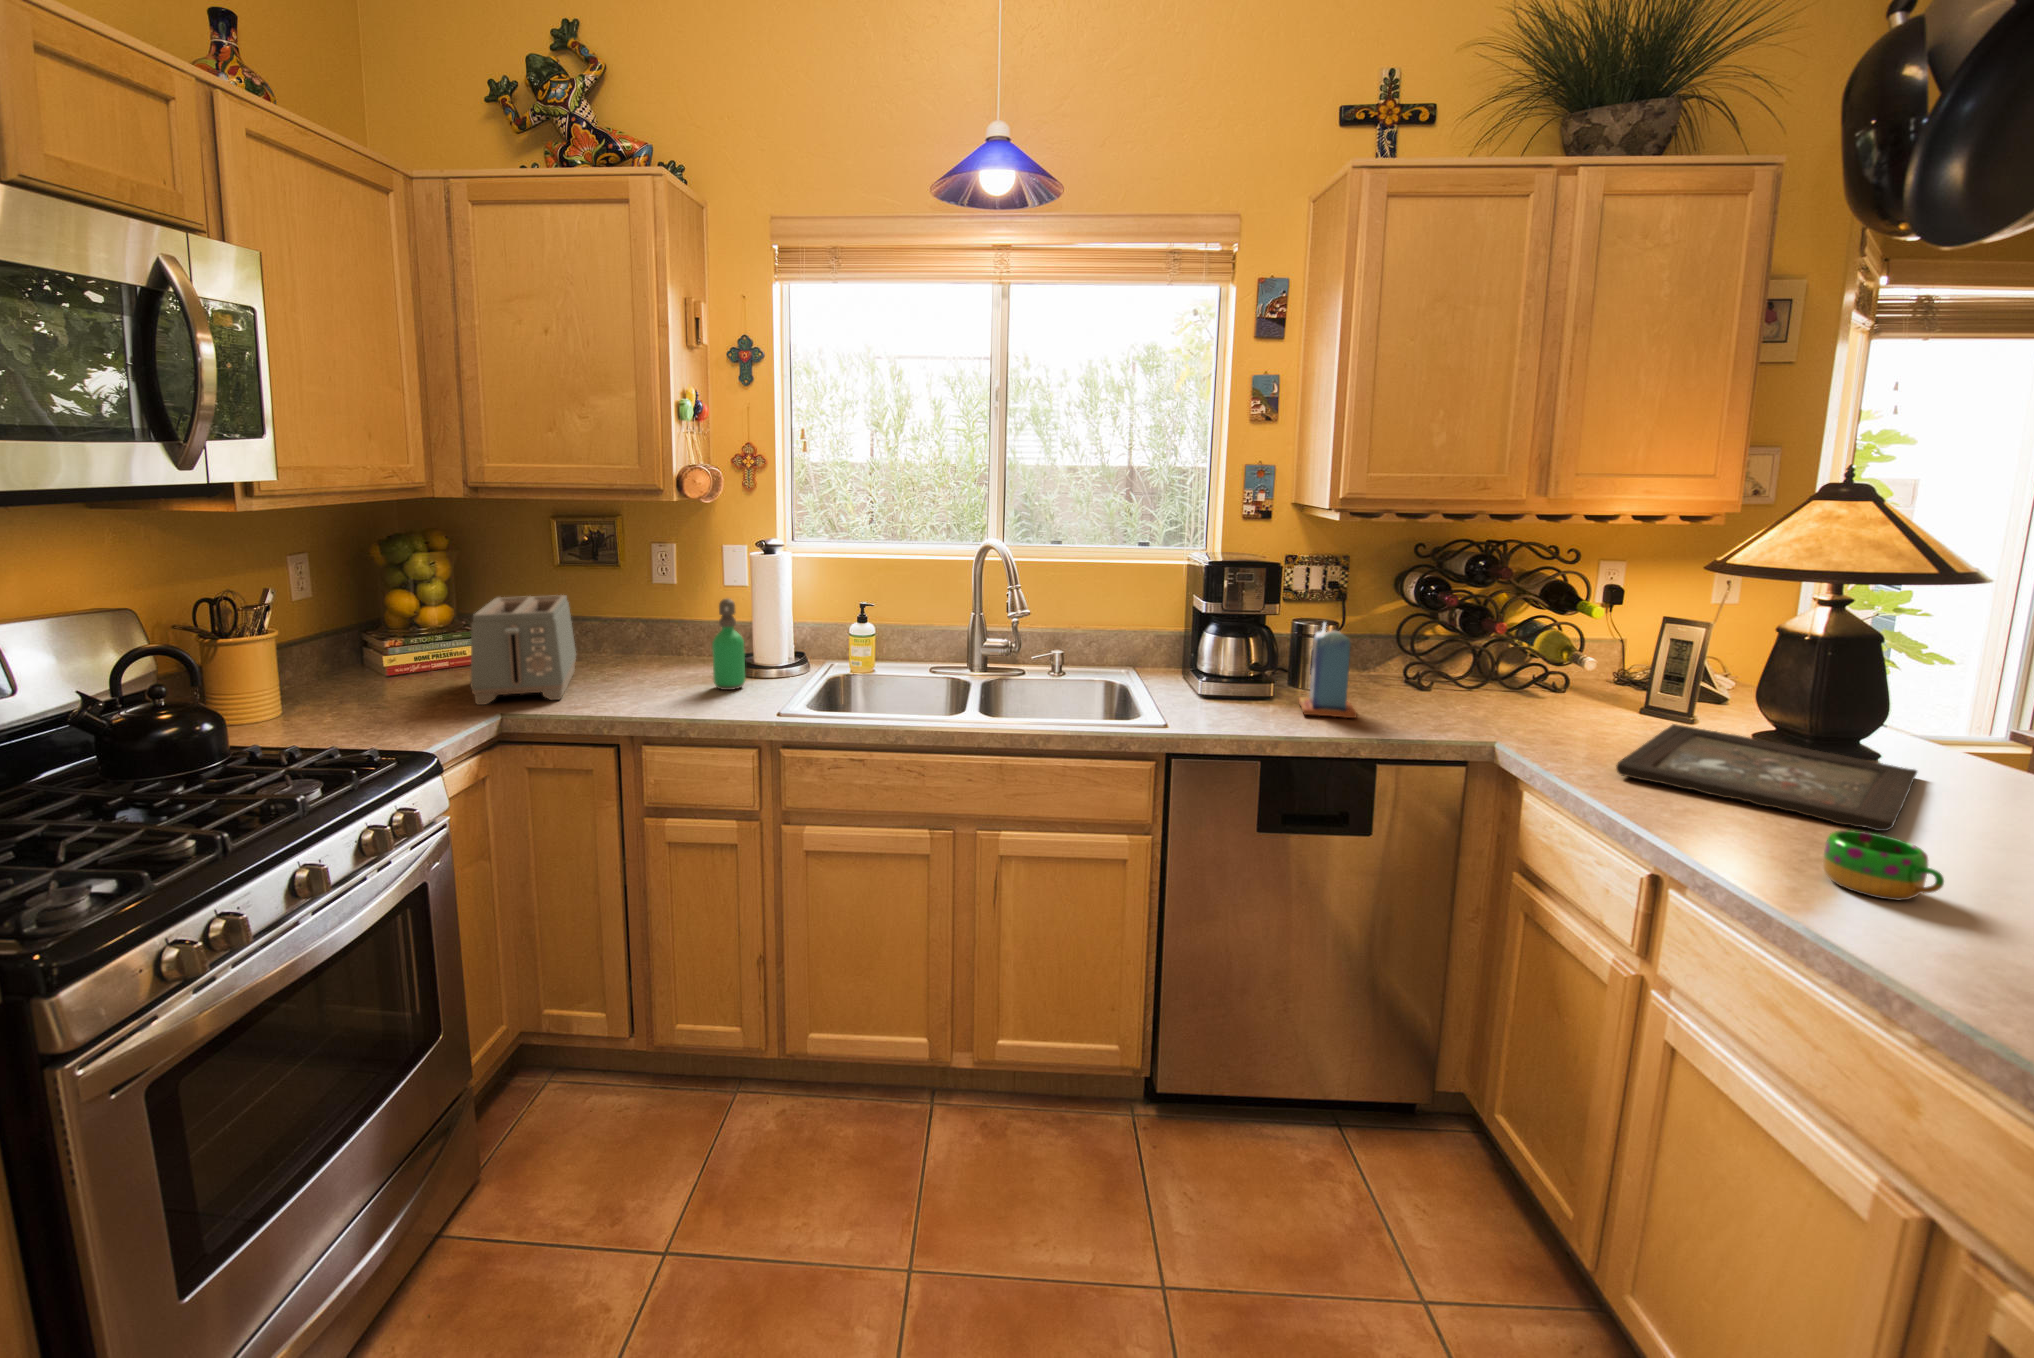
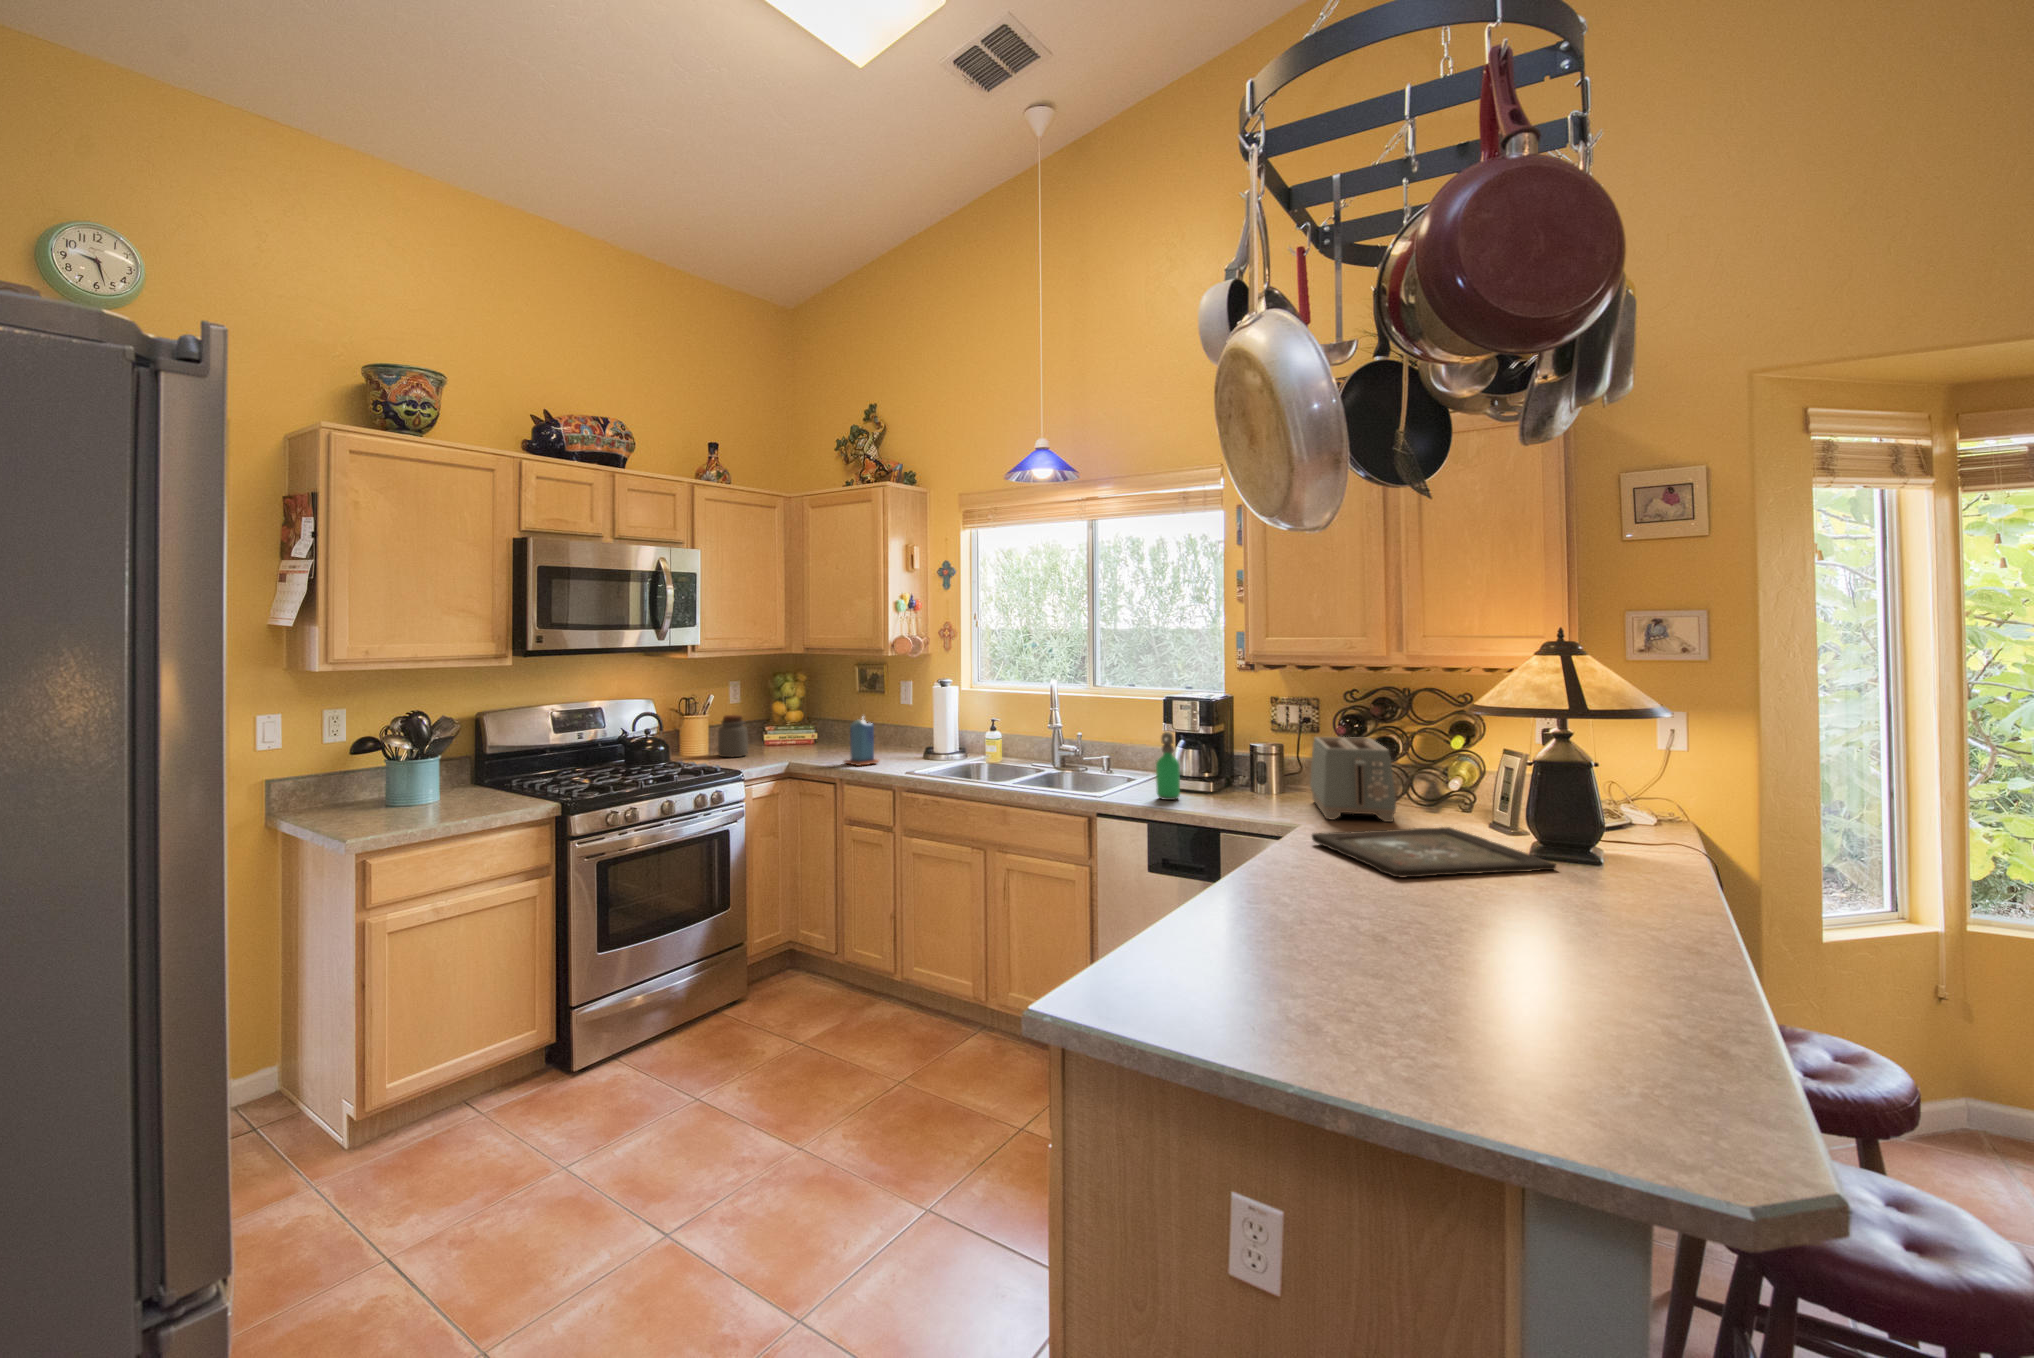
toaster: present [471,595,576,705] -> present [1310,737,1396,822]
soap dispenser: present [712,599,745,690] -> present [1156,732,1180,800]
candle: present [1299,623,1357,718] -> present [844,719,879,766]
jar: none [311,626,387,716] -> present [718,715,748,757]
mug: present [1823,830,1944,900] -> none [1265,853,1312,891]

